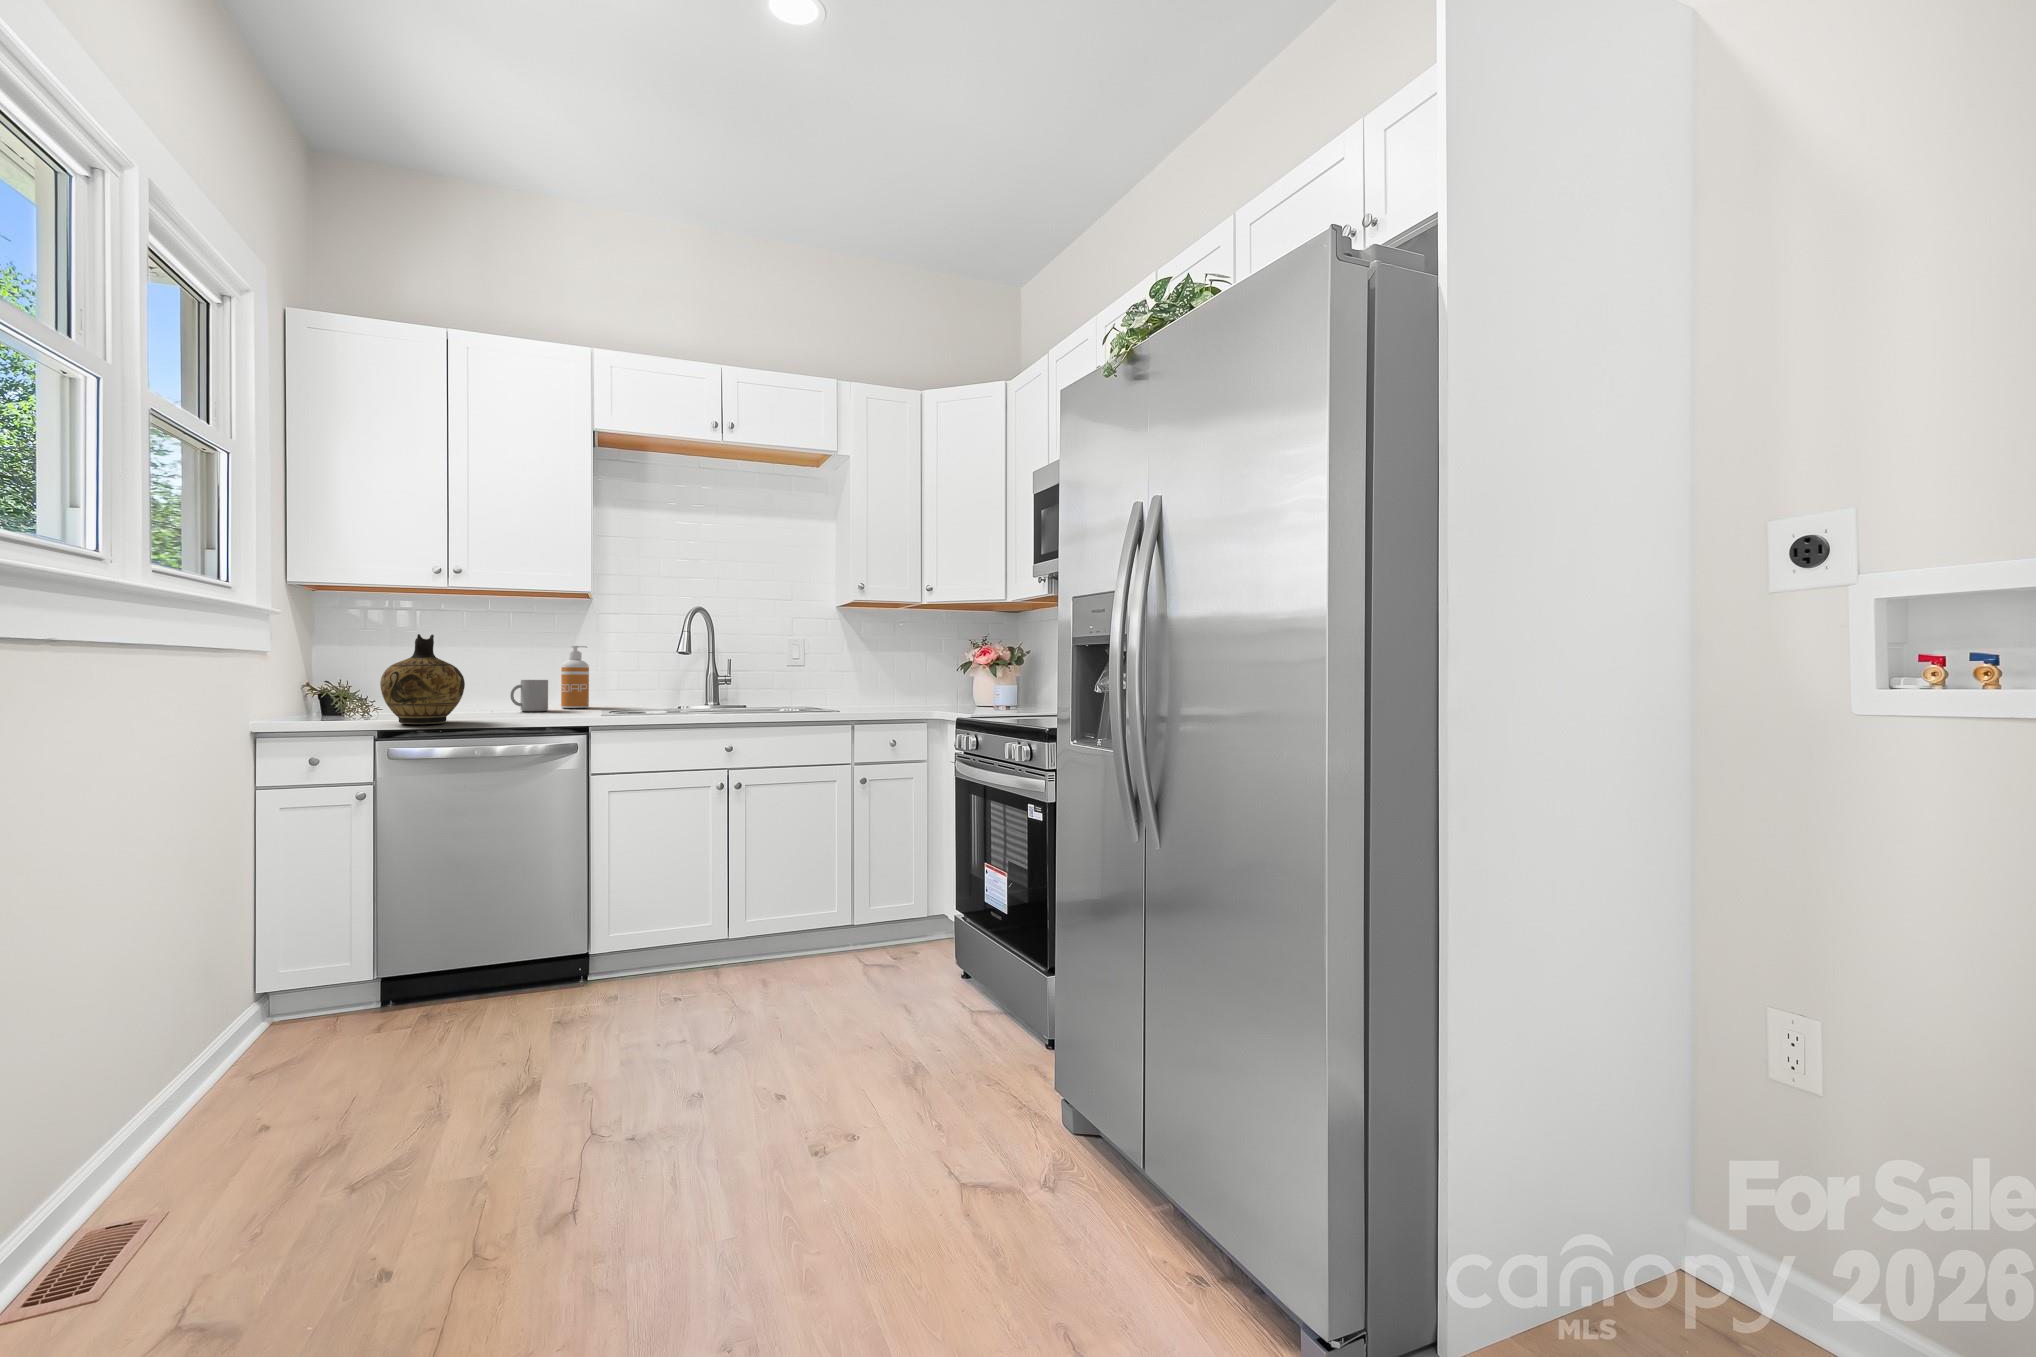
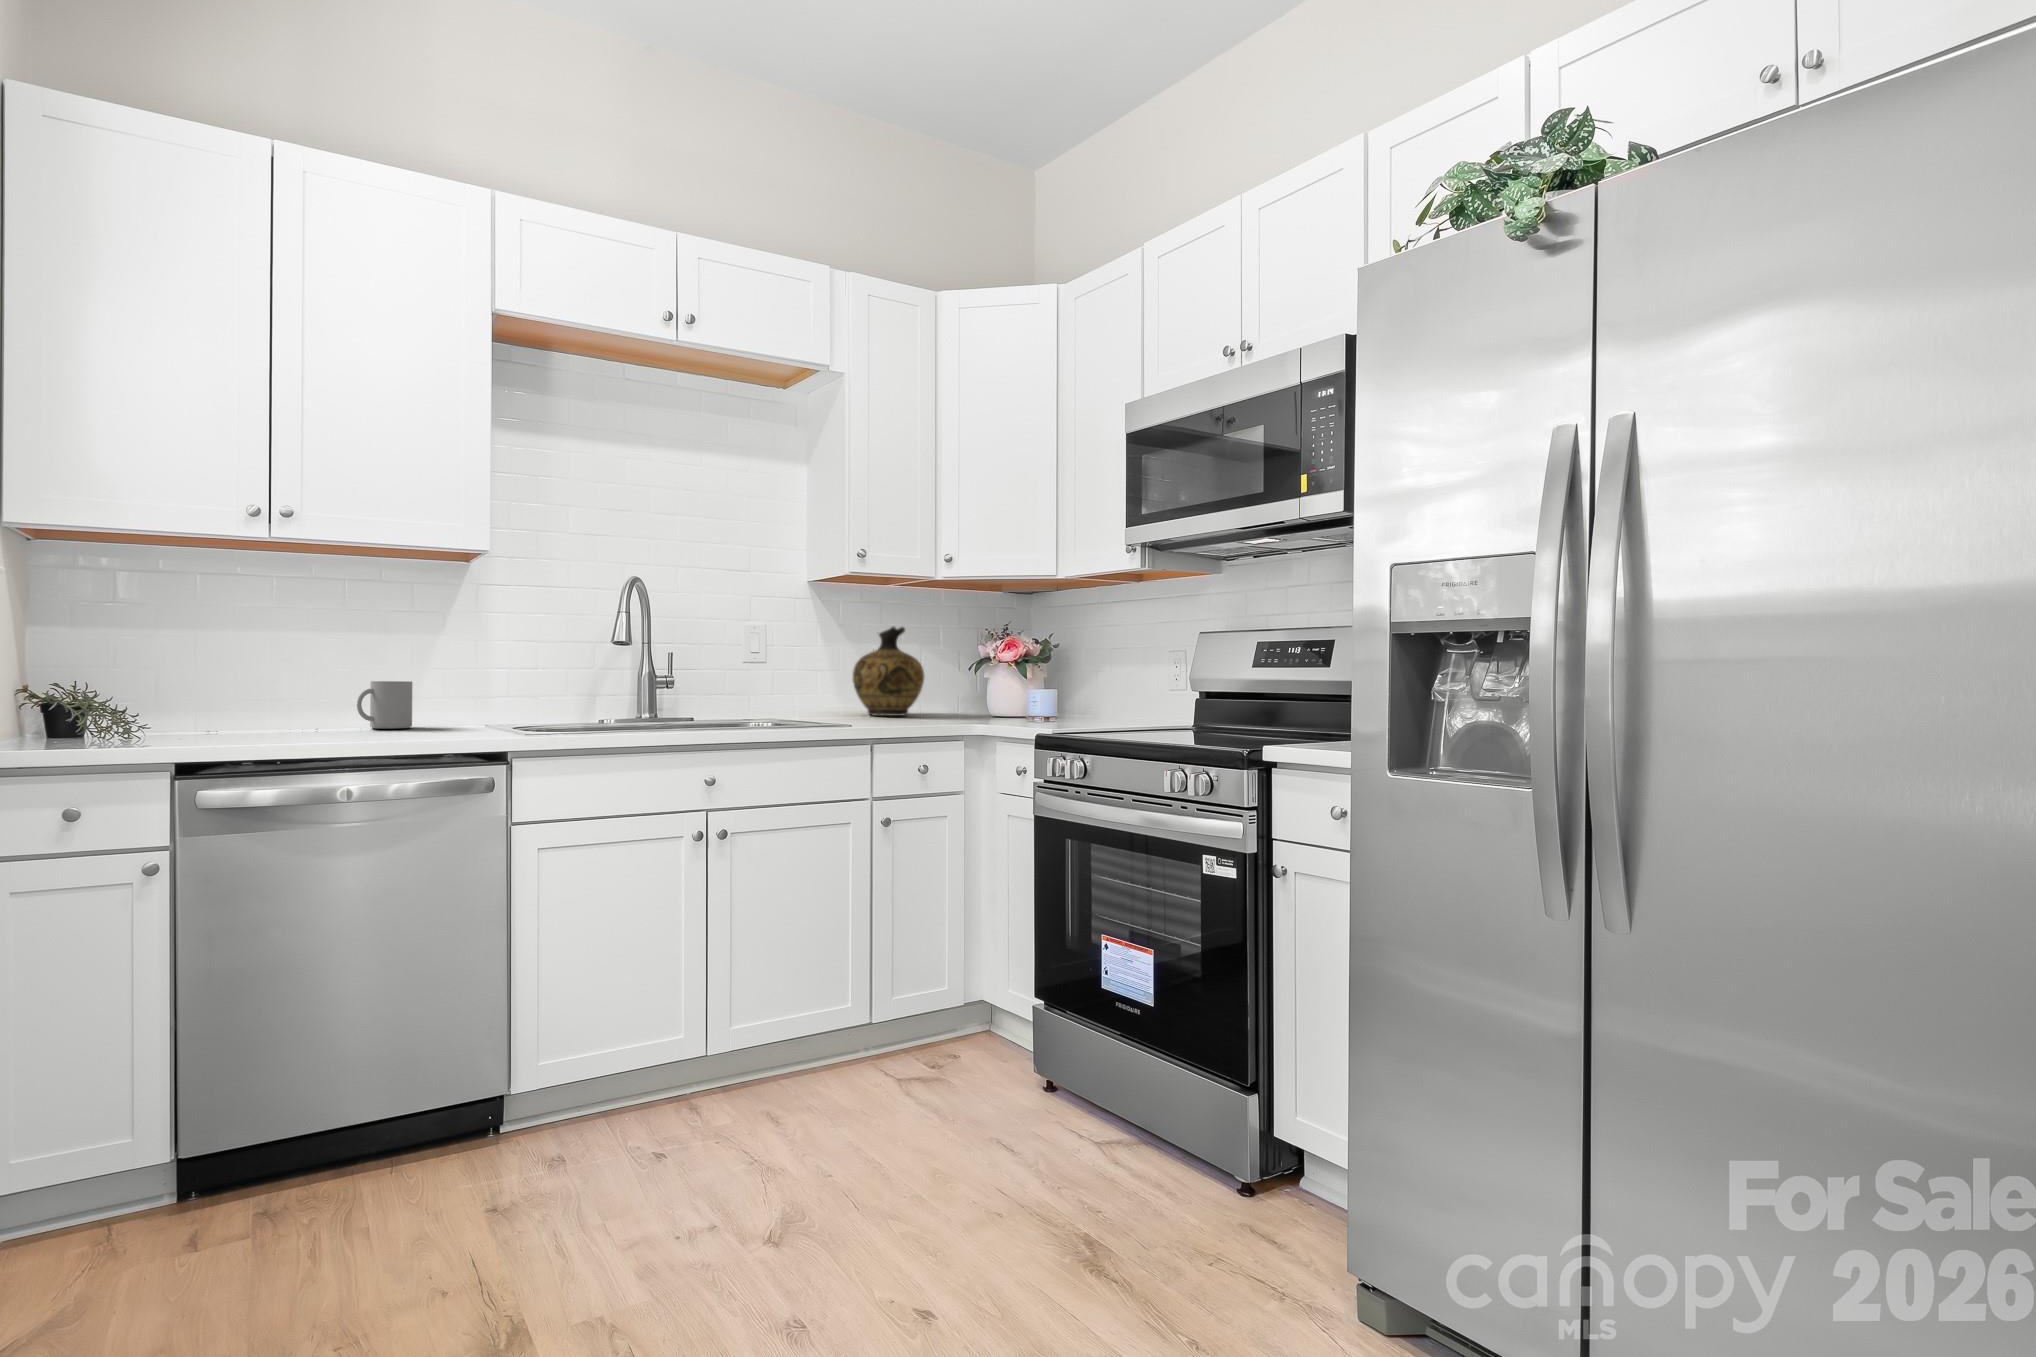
ceramic jug: present [380,634,465,724] -> present [852,627,924,716]
soap dispenser: present [561,646,589,708] -> none [426,631,467,723]

